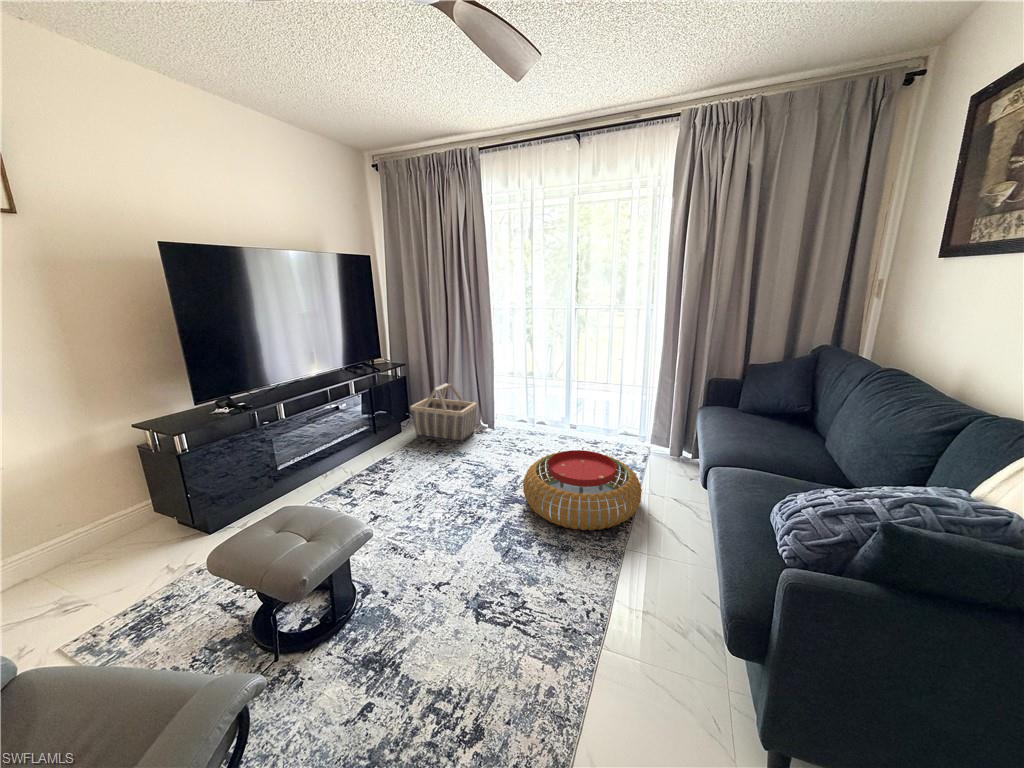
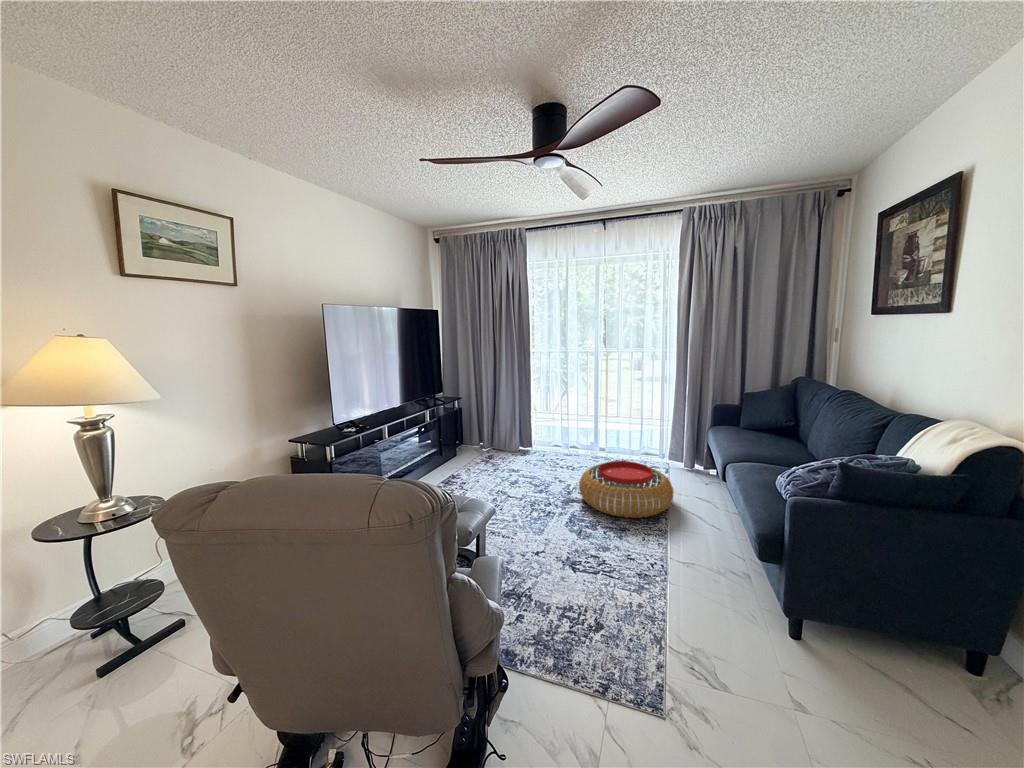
basket: present [410,383,477,443] -> none [467,413,522,463]

